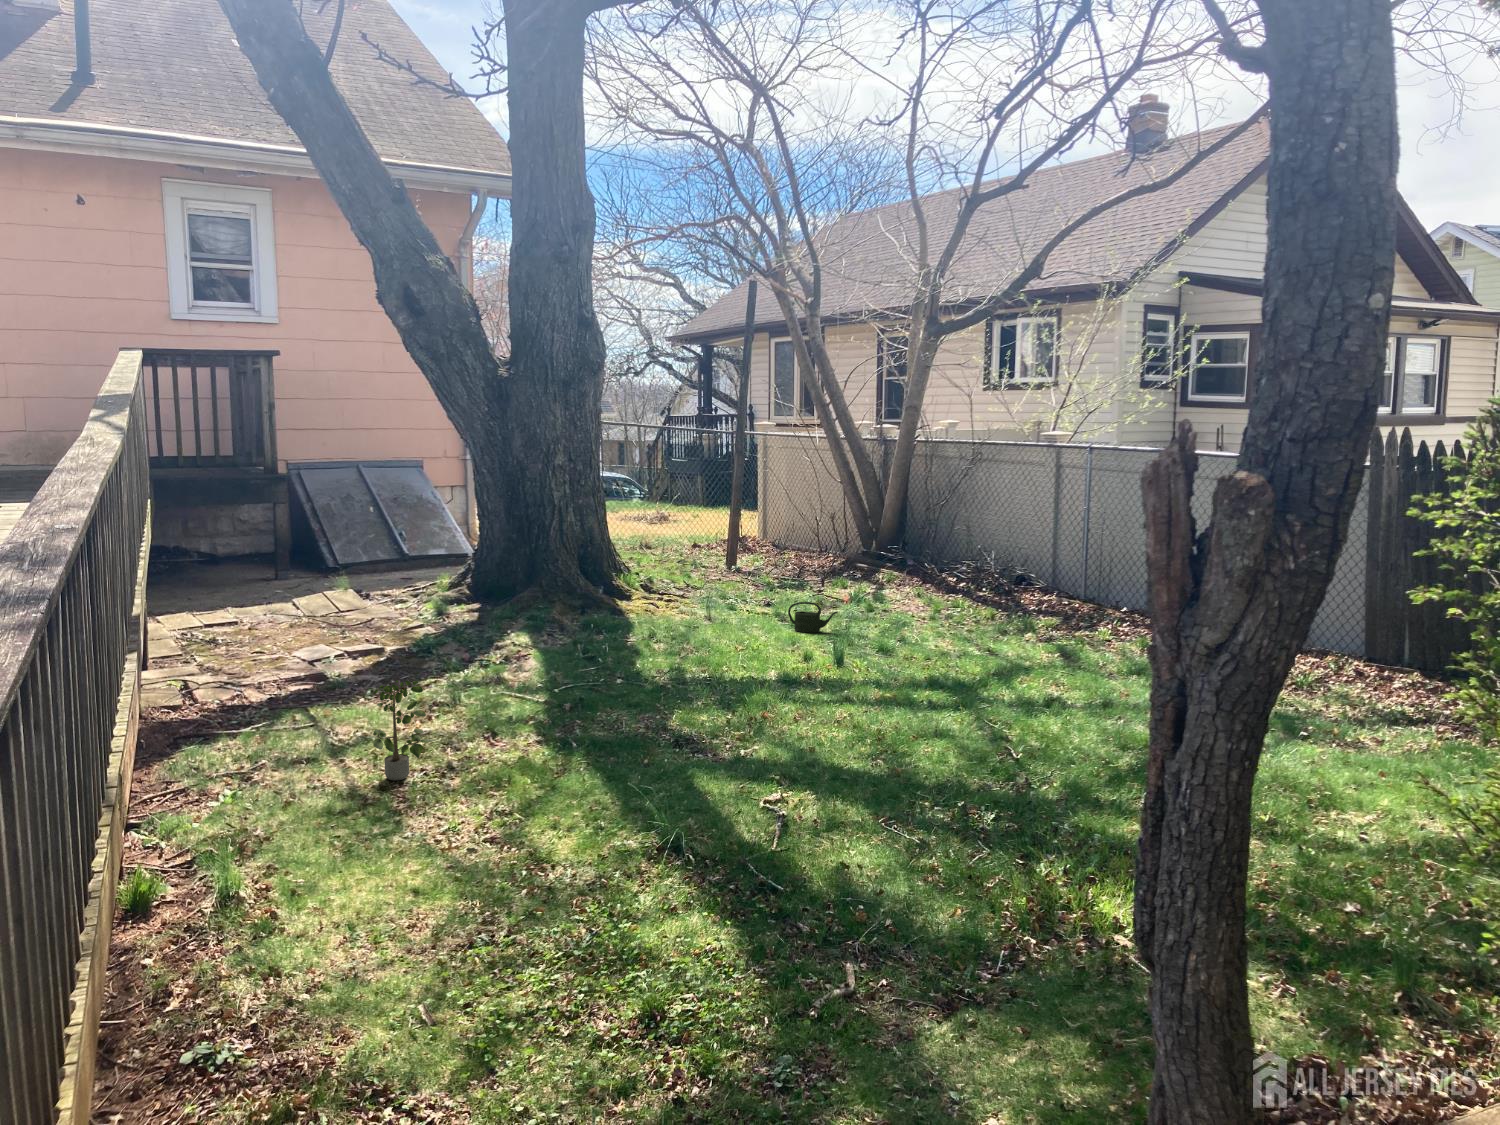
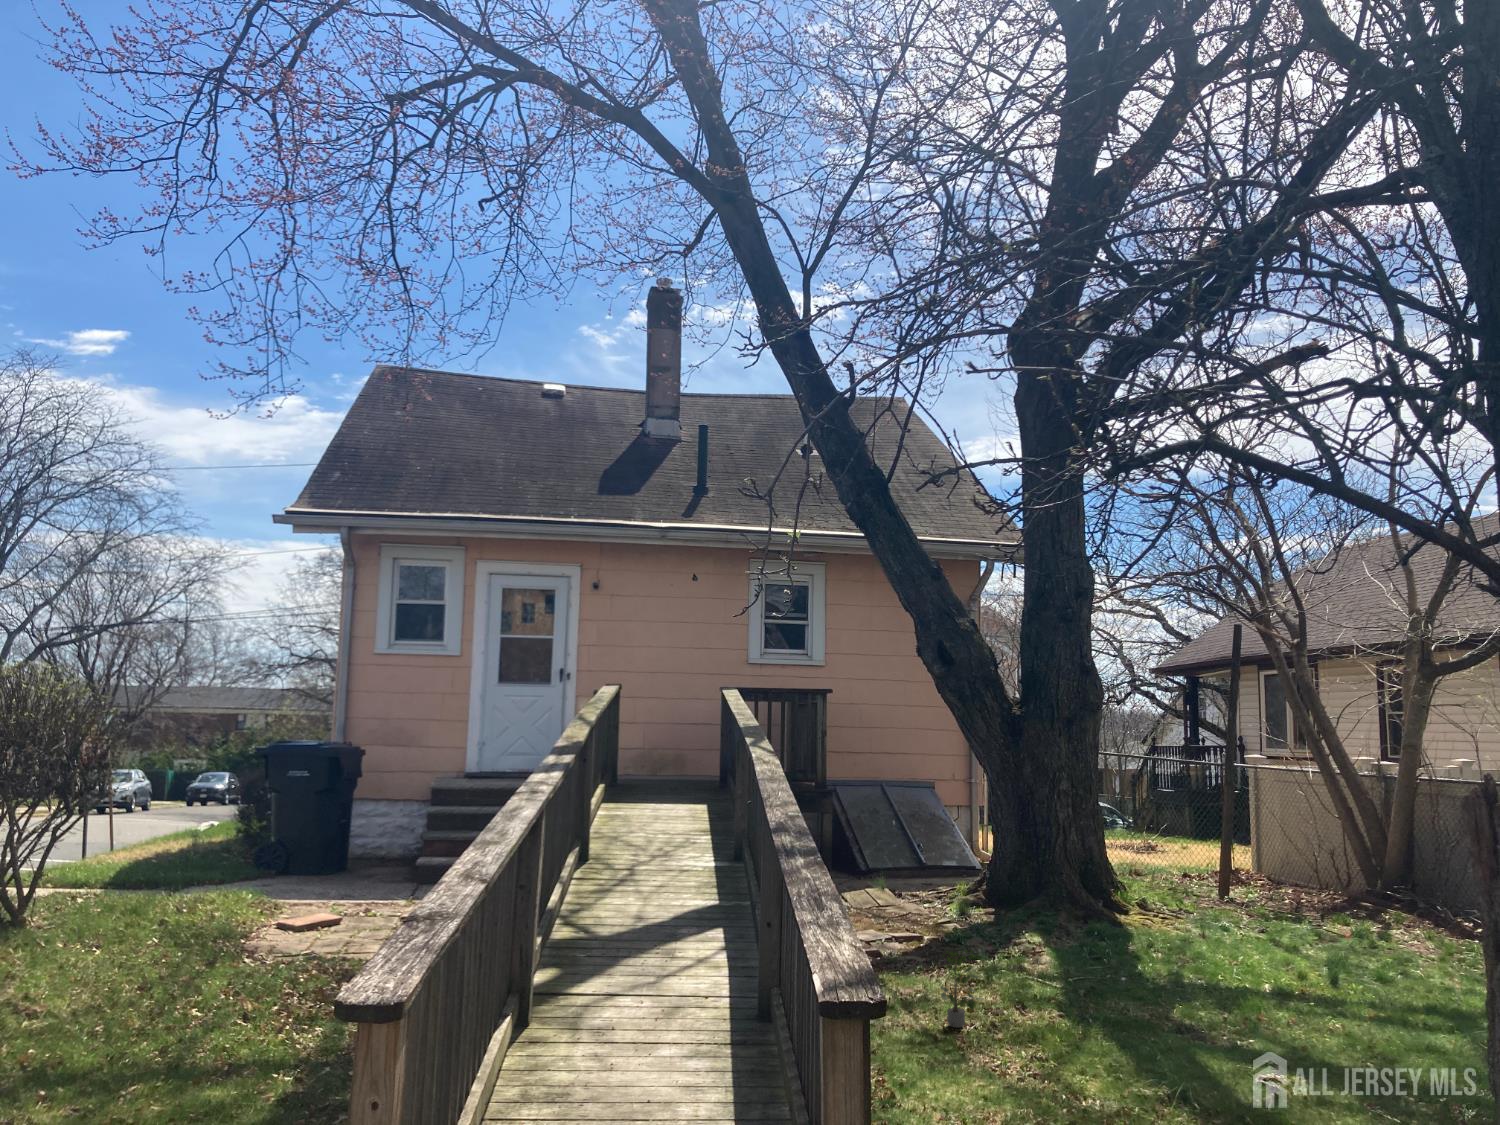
watering can: present [788,602,838,633] -> none [1282,928,1332,959]

